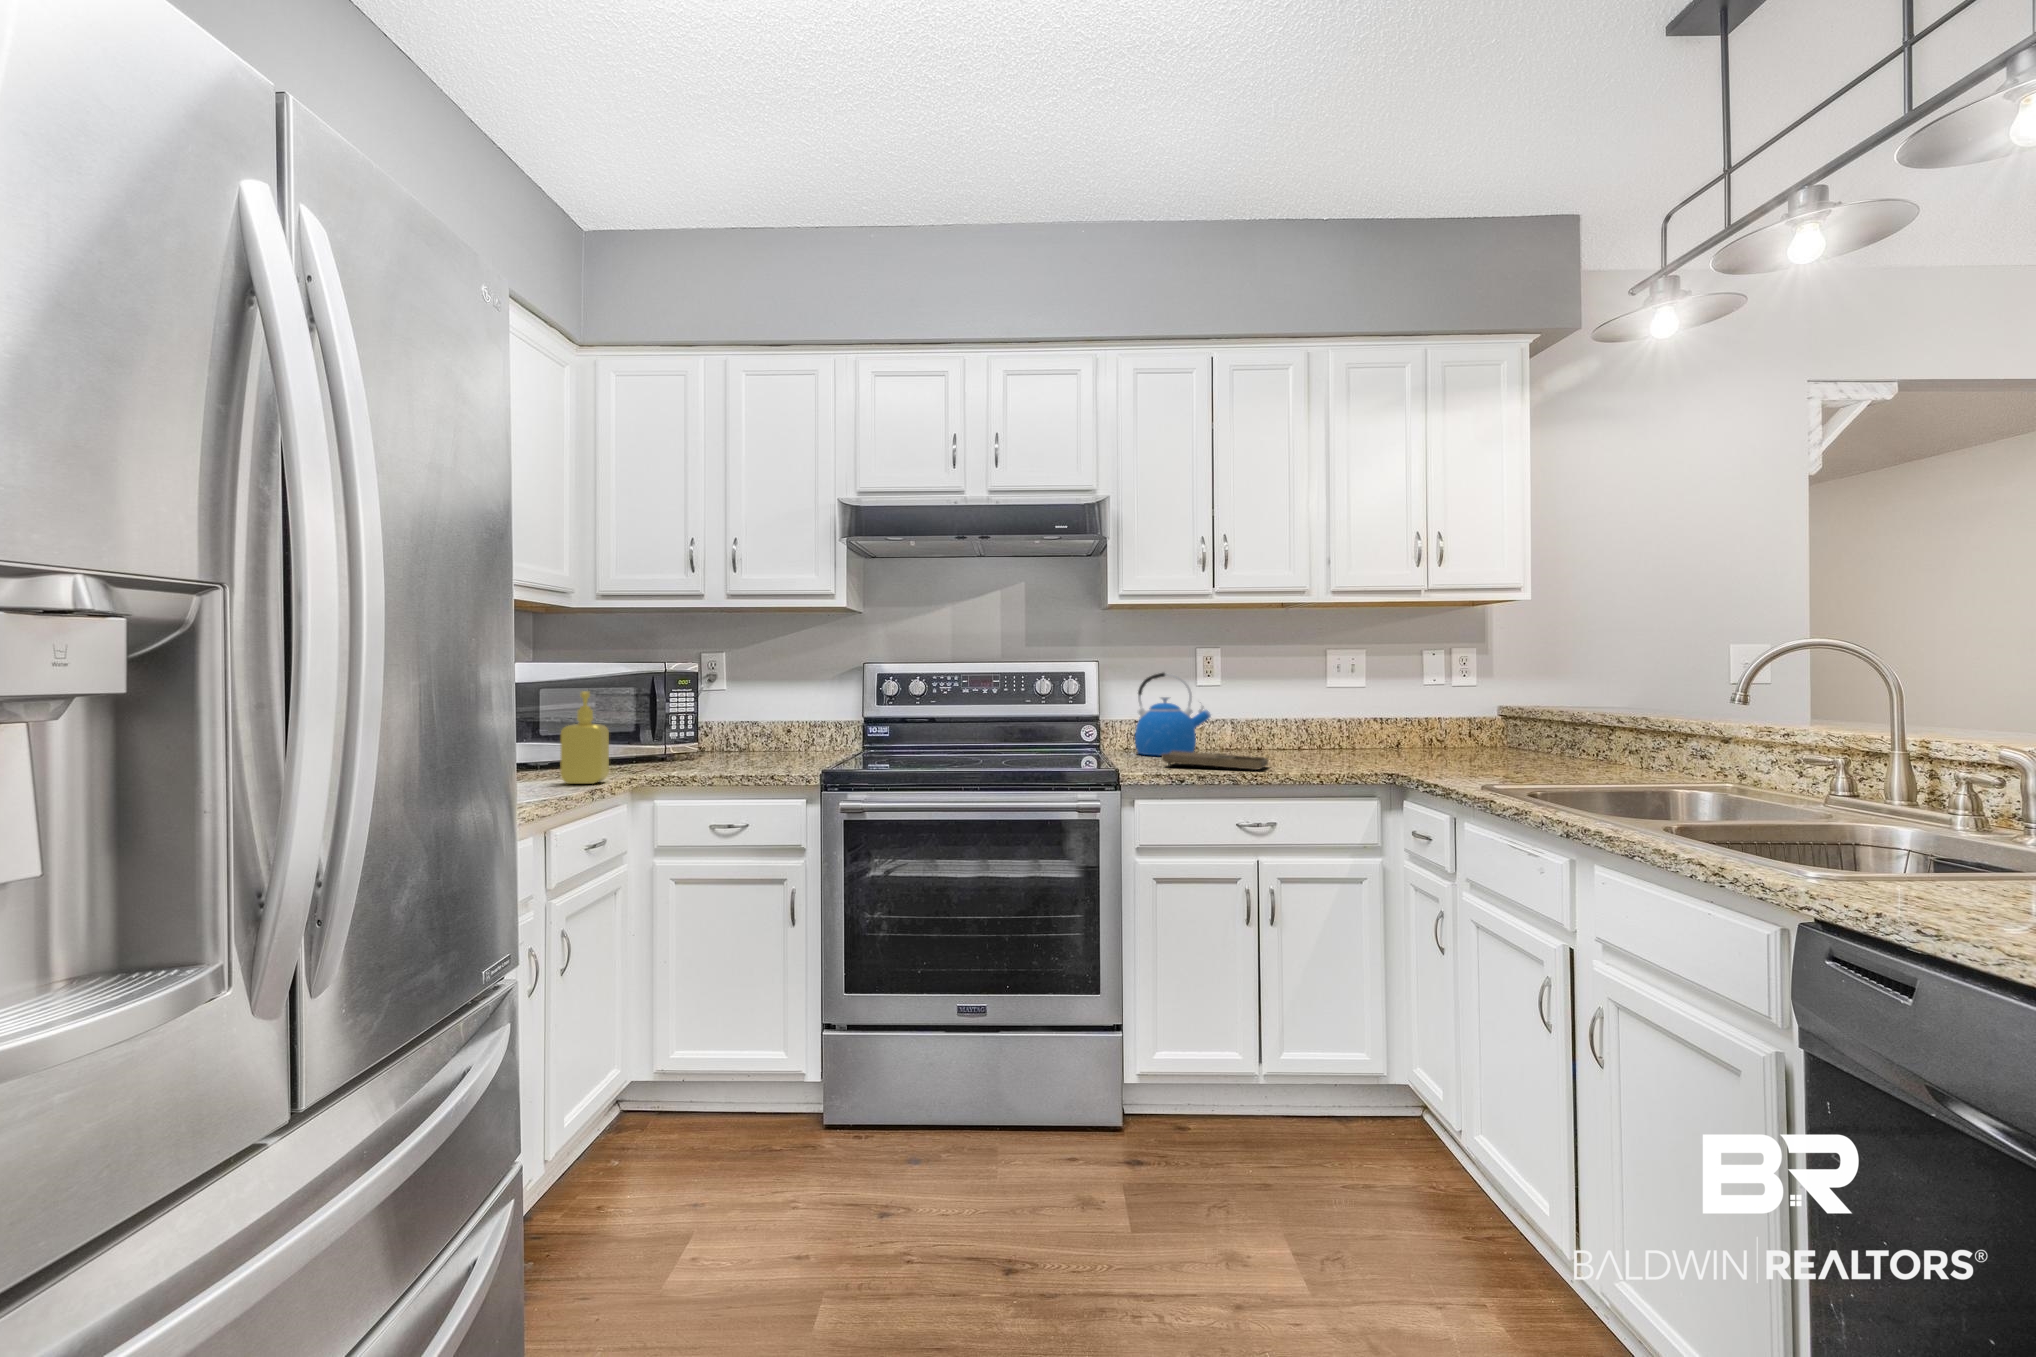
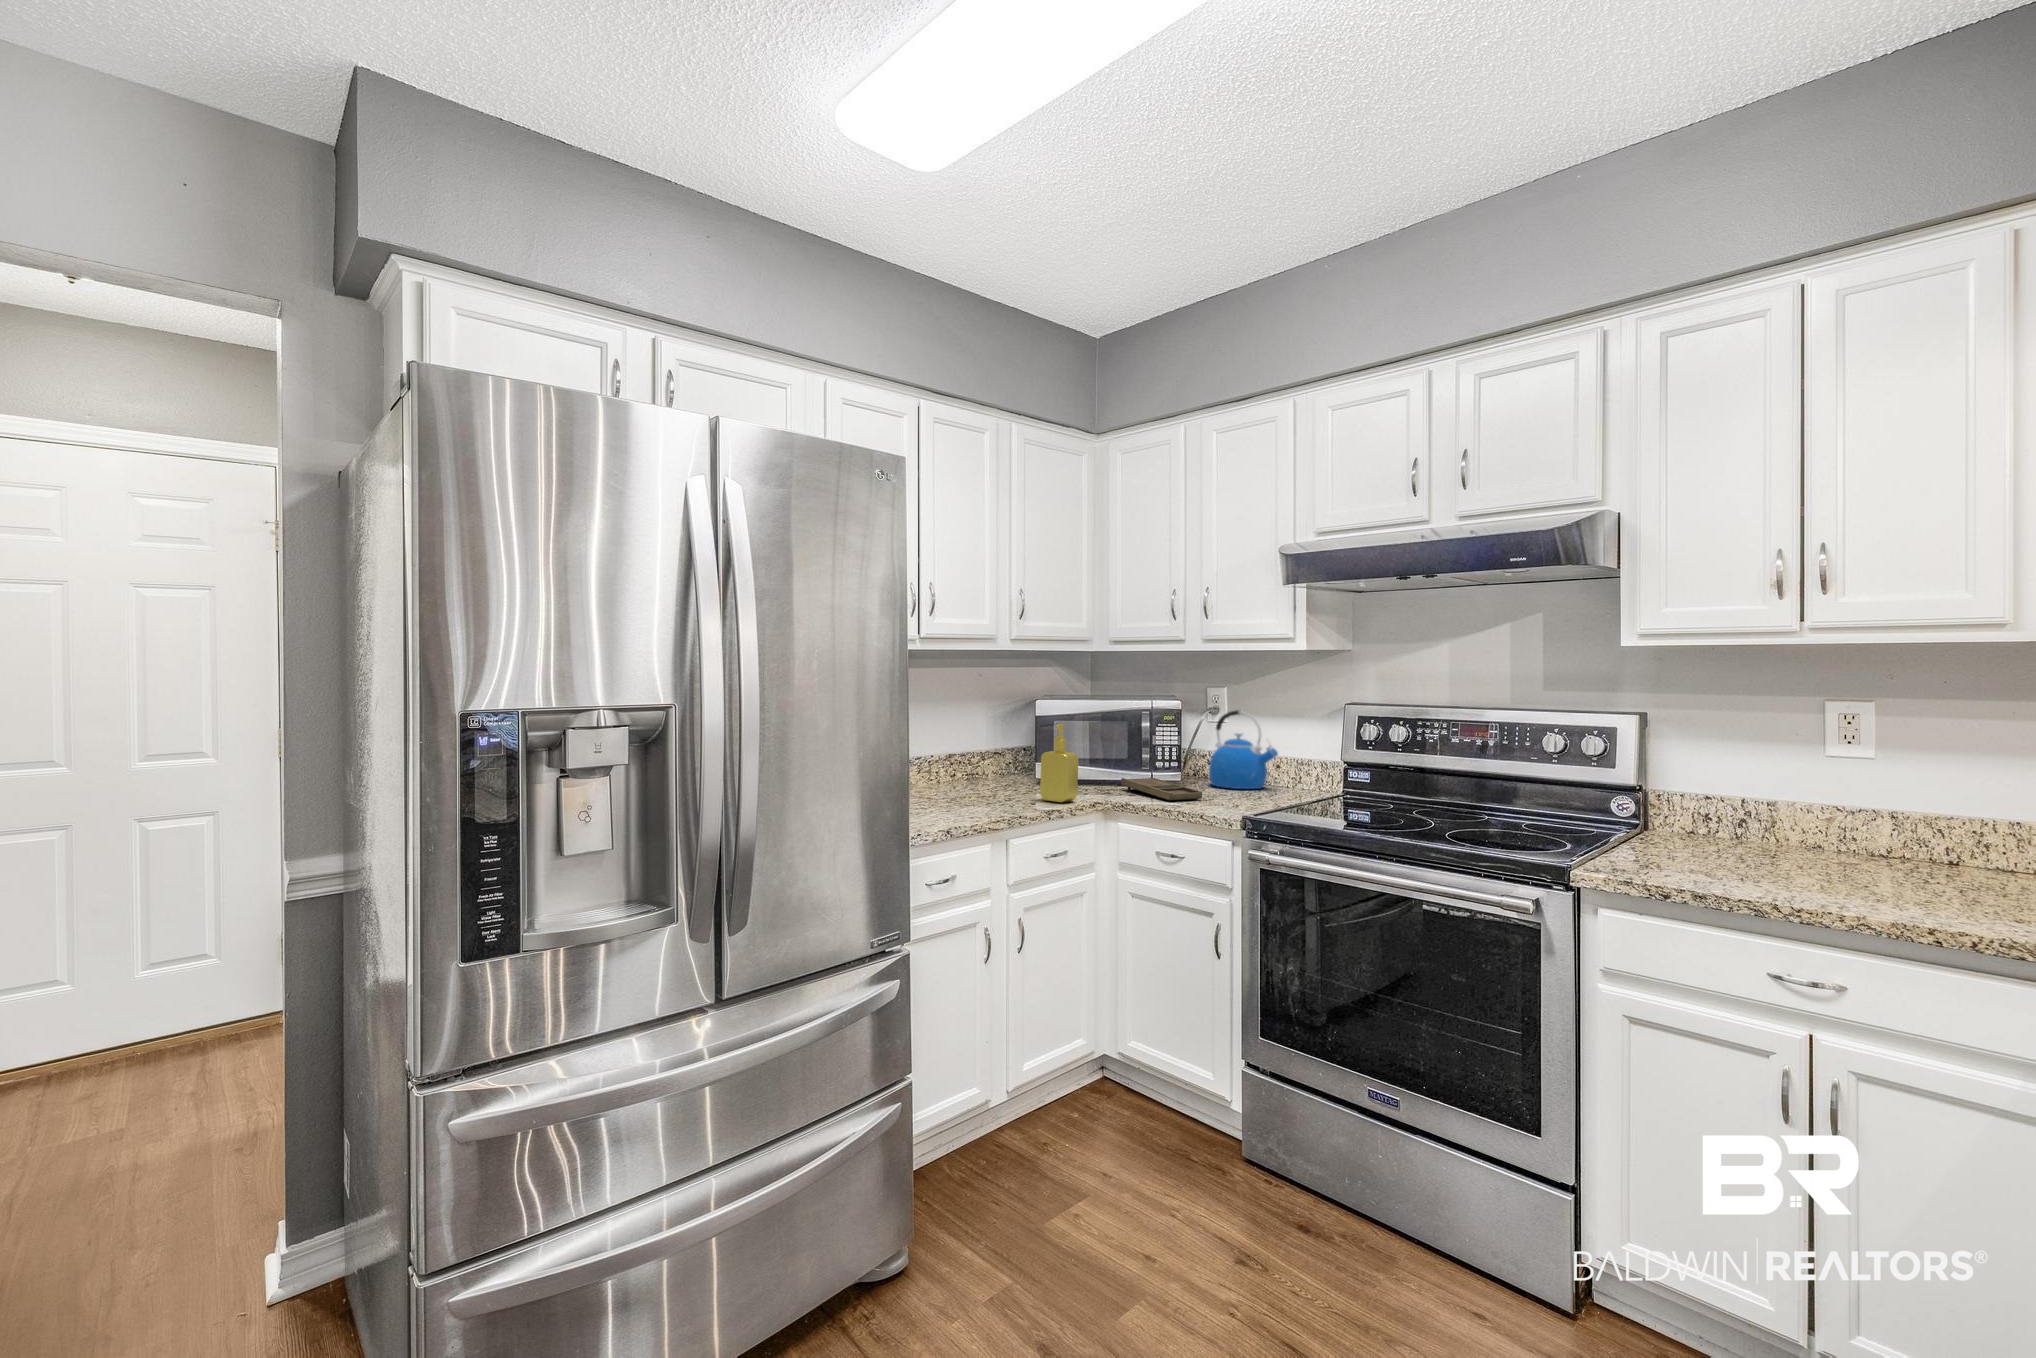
kettle: present [1135,673,1211,756] -> present [1209,710,1278,789]
tray: present [1162,751,1268,770] -> present [1121,777,1202,800]

